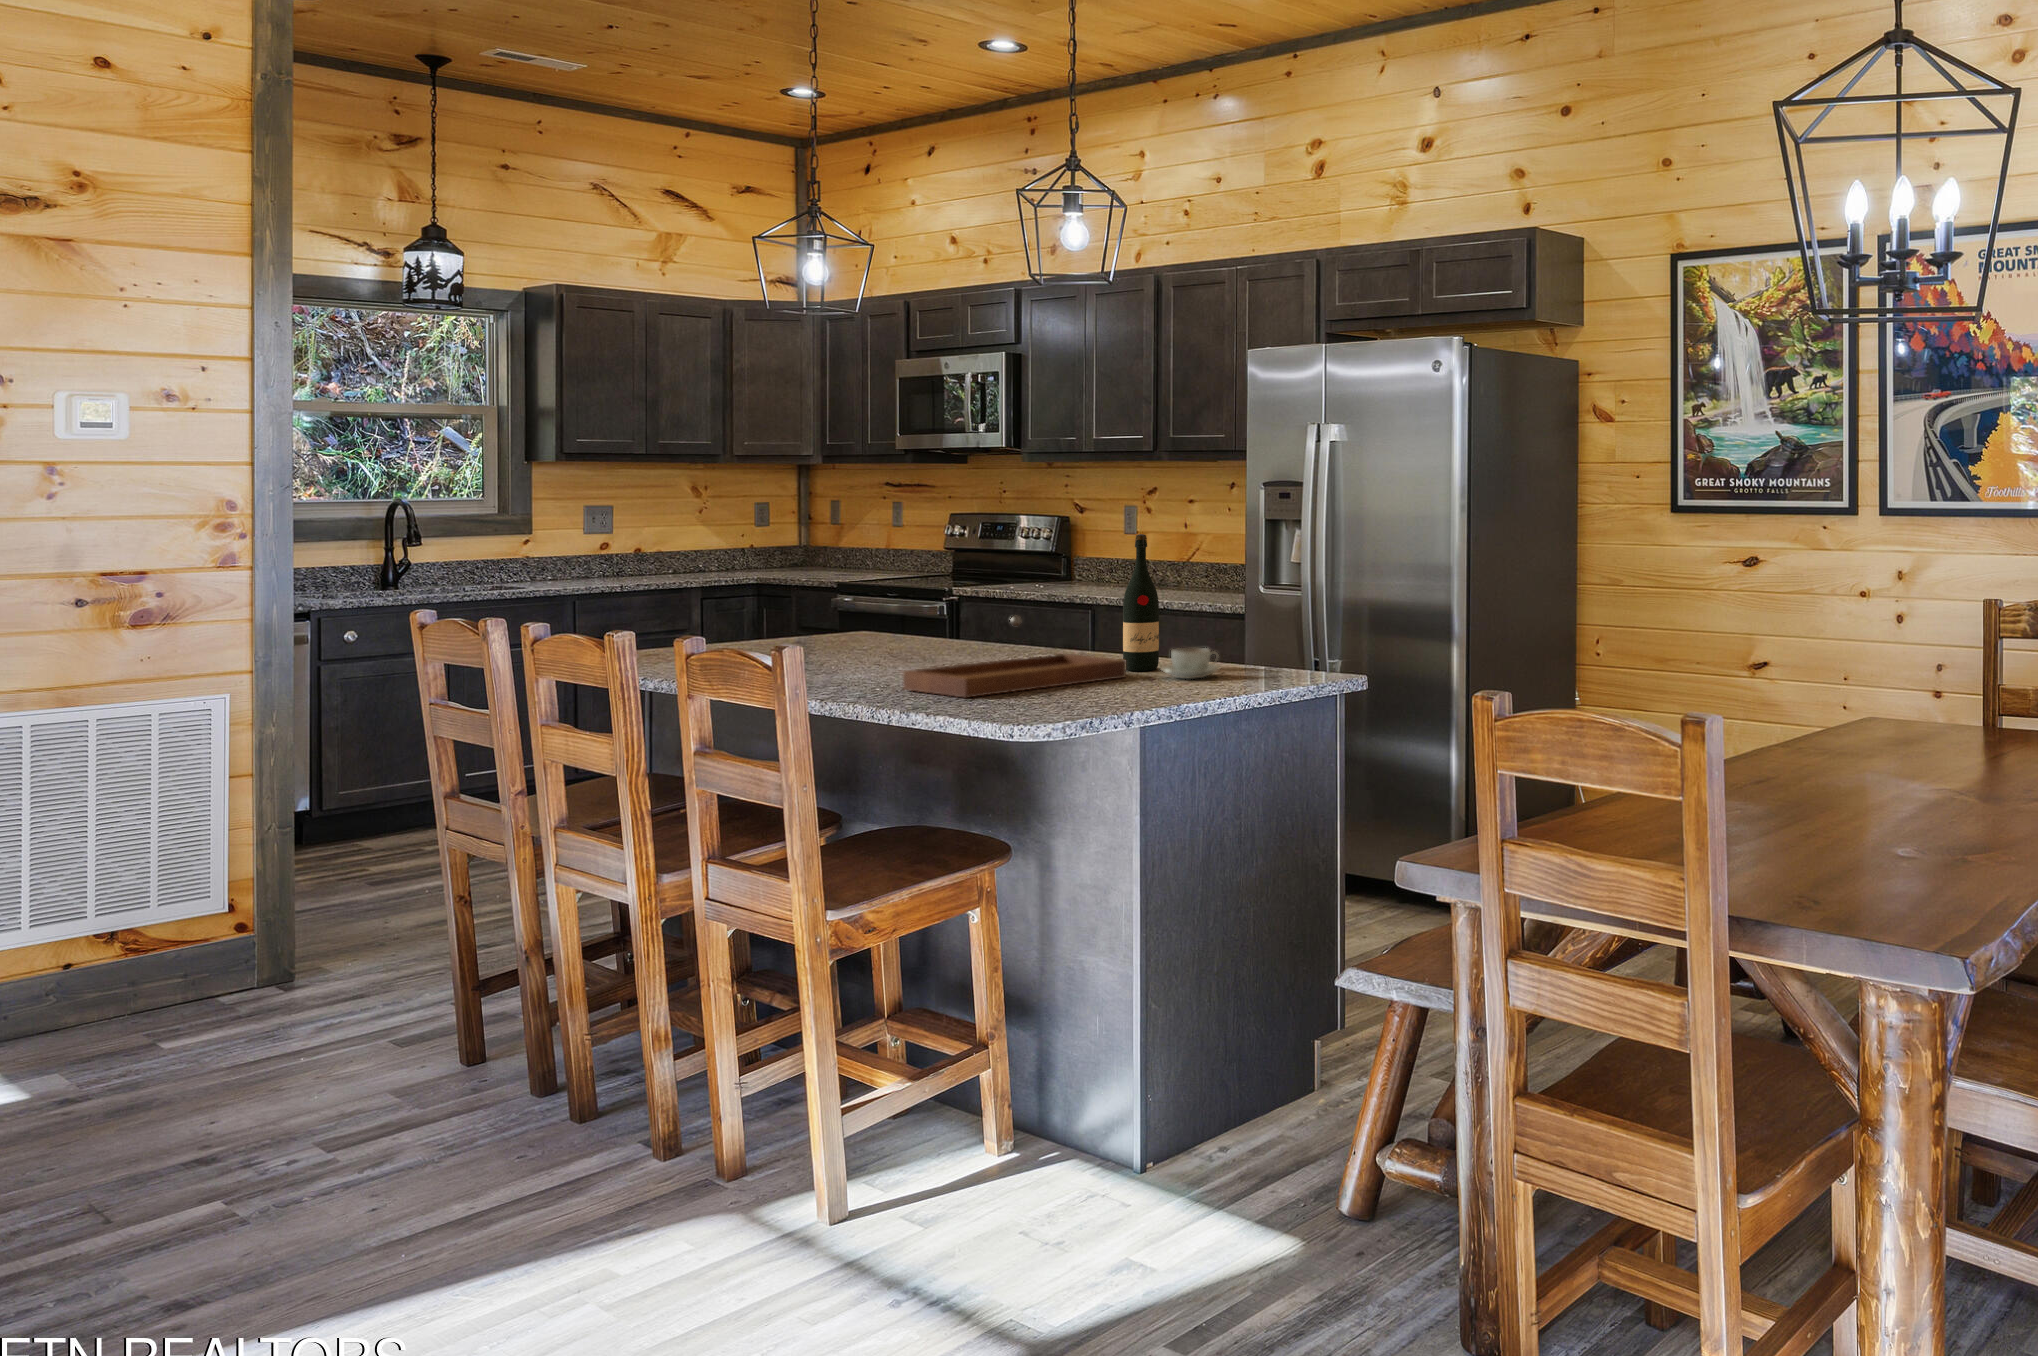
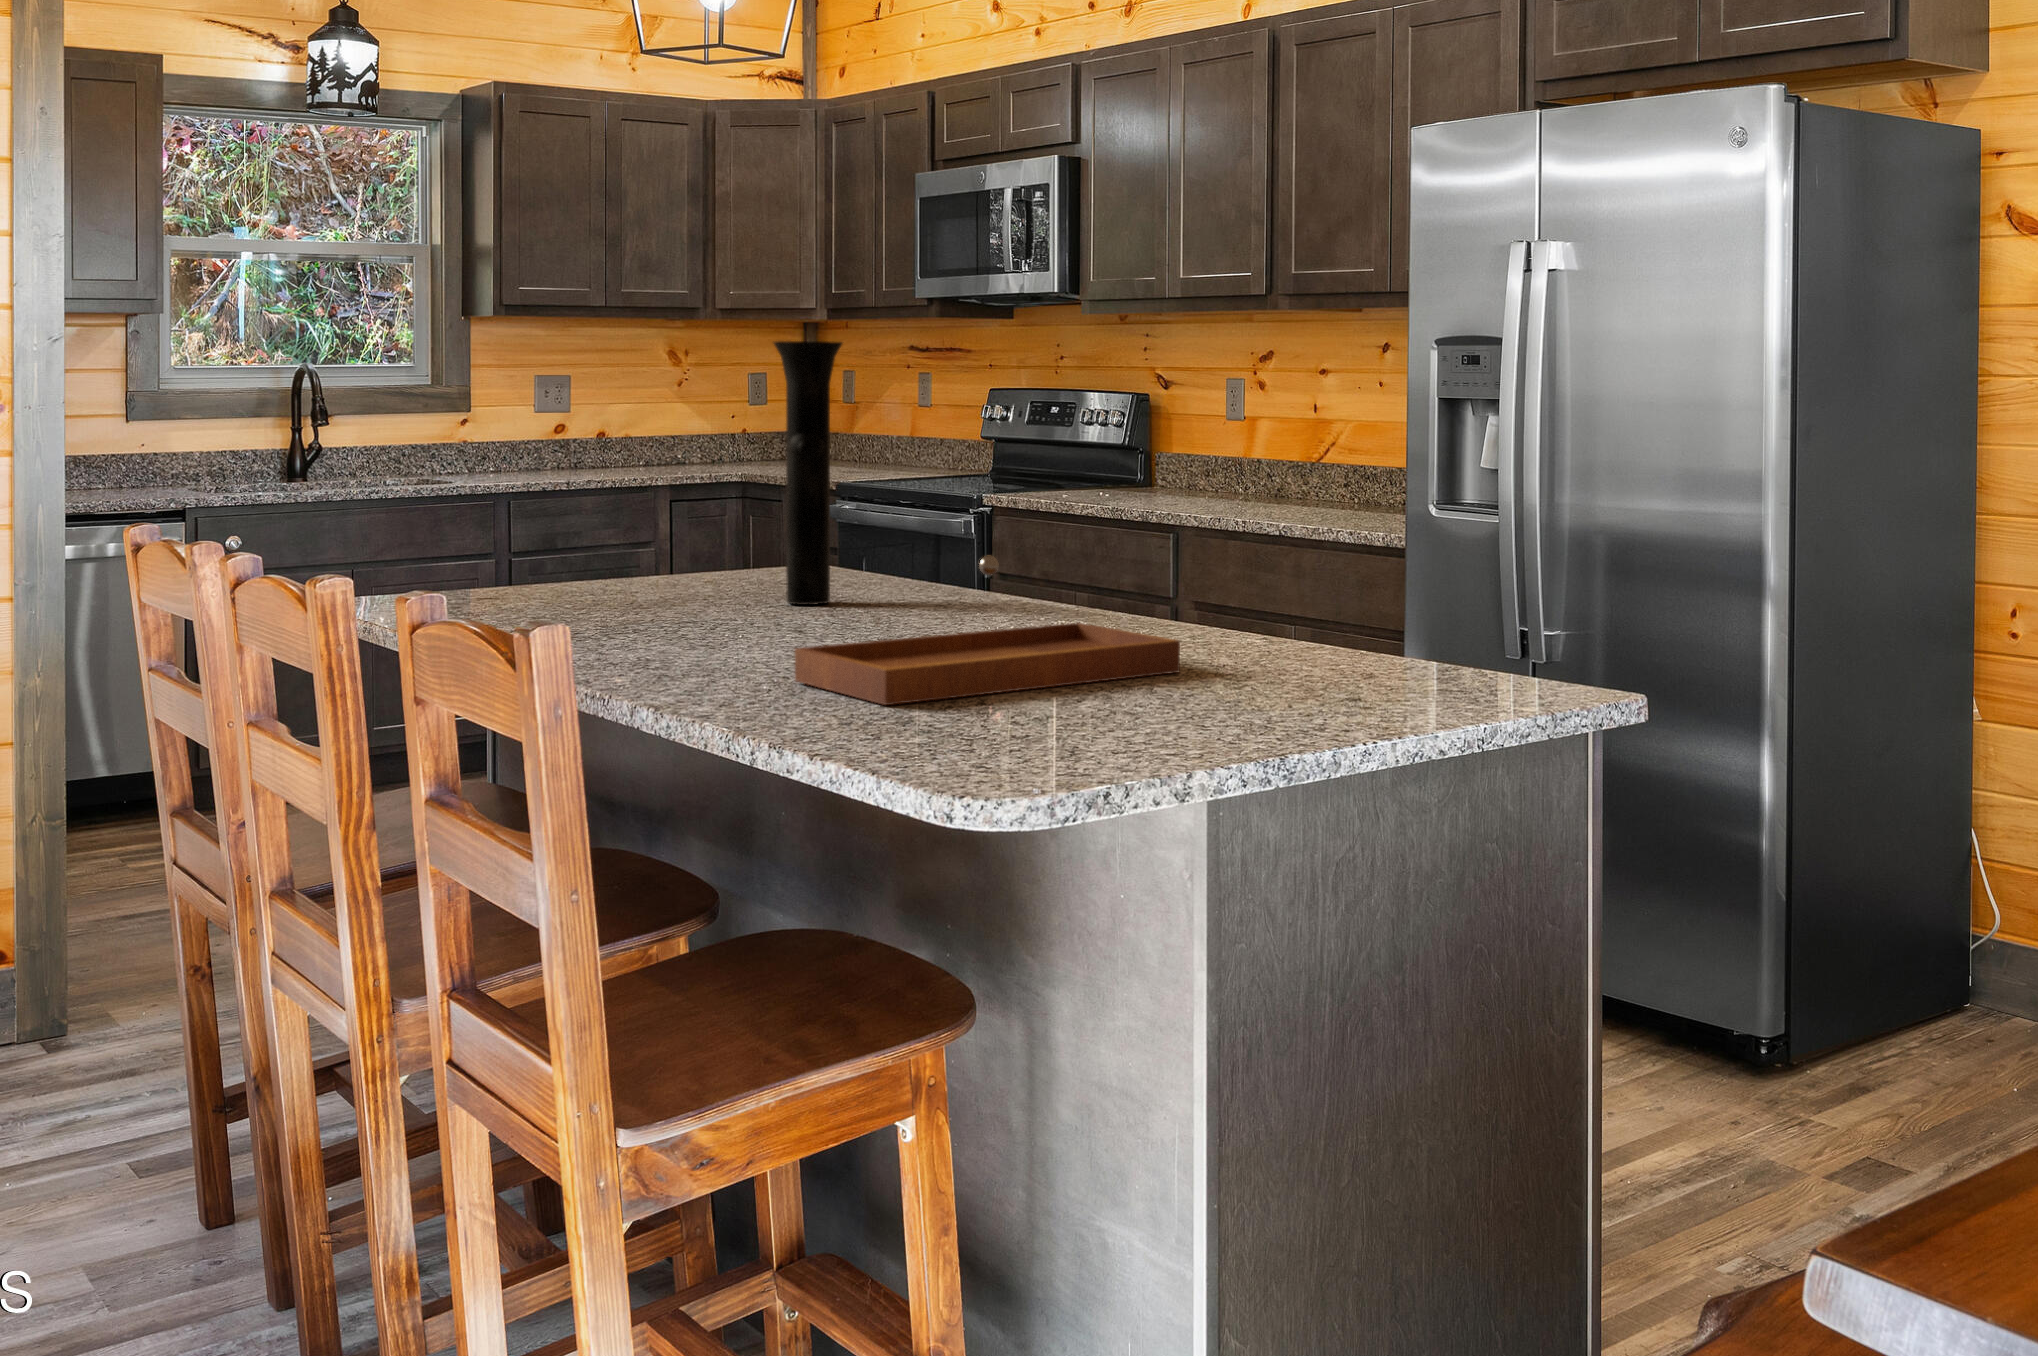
vase: none [854,490,901,654] -> present [774,341,842,605]
wine bottle: present [1123,534,1159,671] -> none [1180,415,1242,659]
coffee cup: present [1161,648,1220,679] -> none [1239,623,1351,681]

